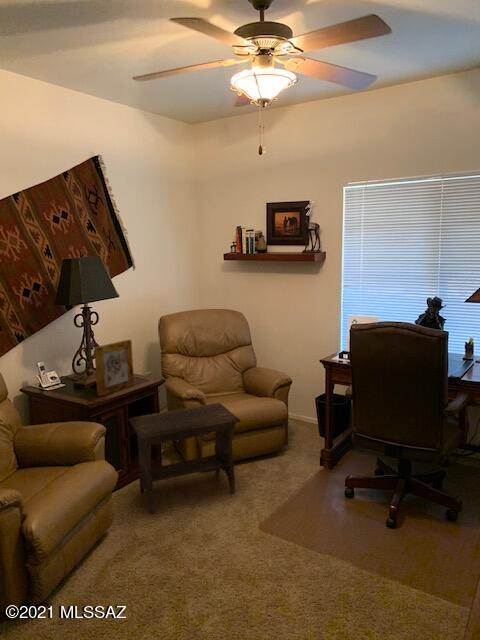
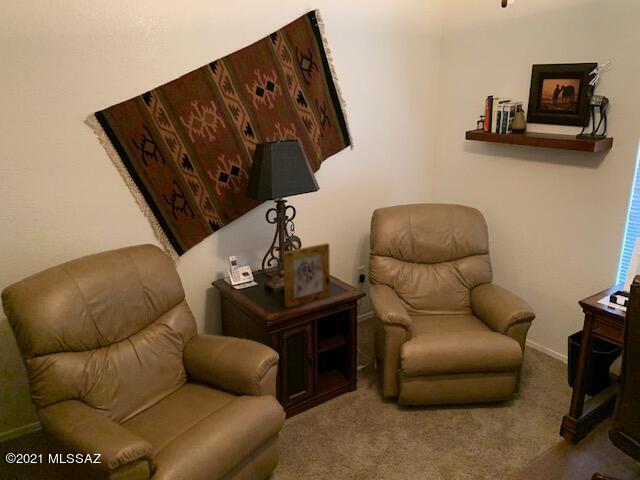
footstool: present [129,403,241,514] -> none [317,334,451,455]

